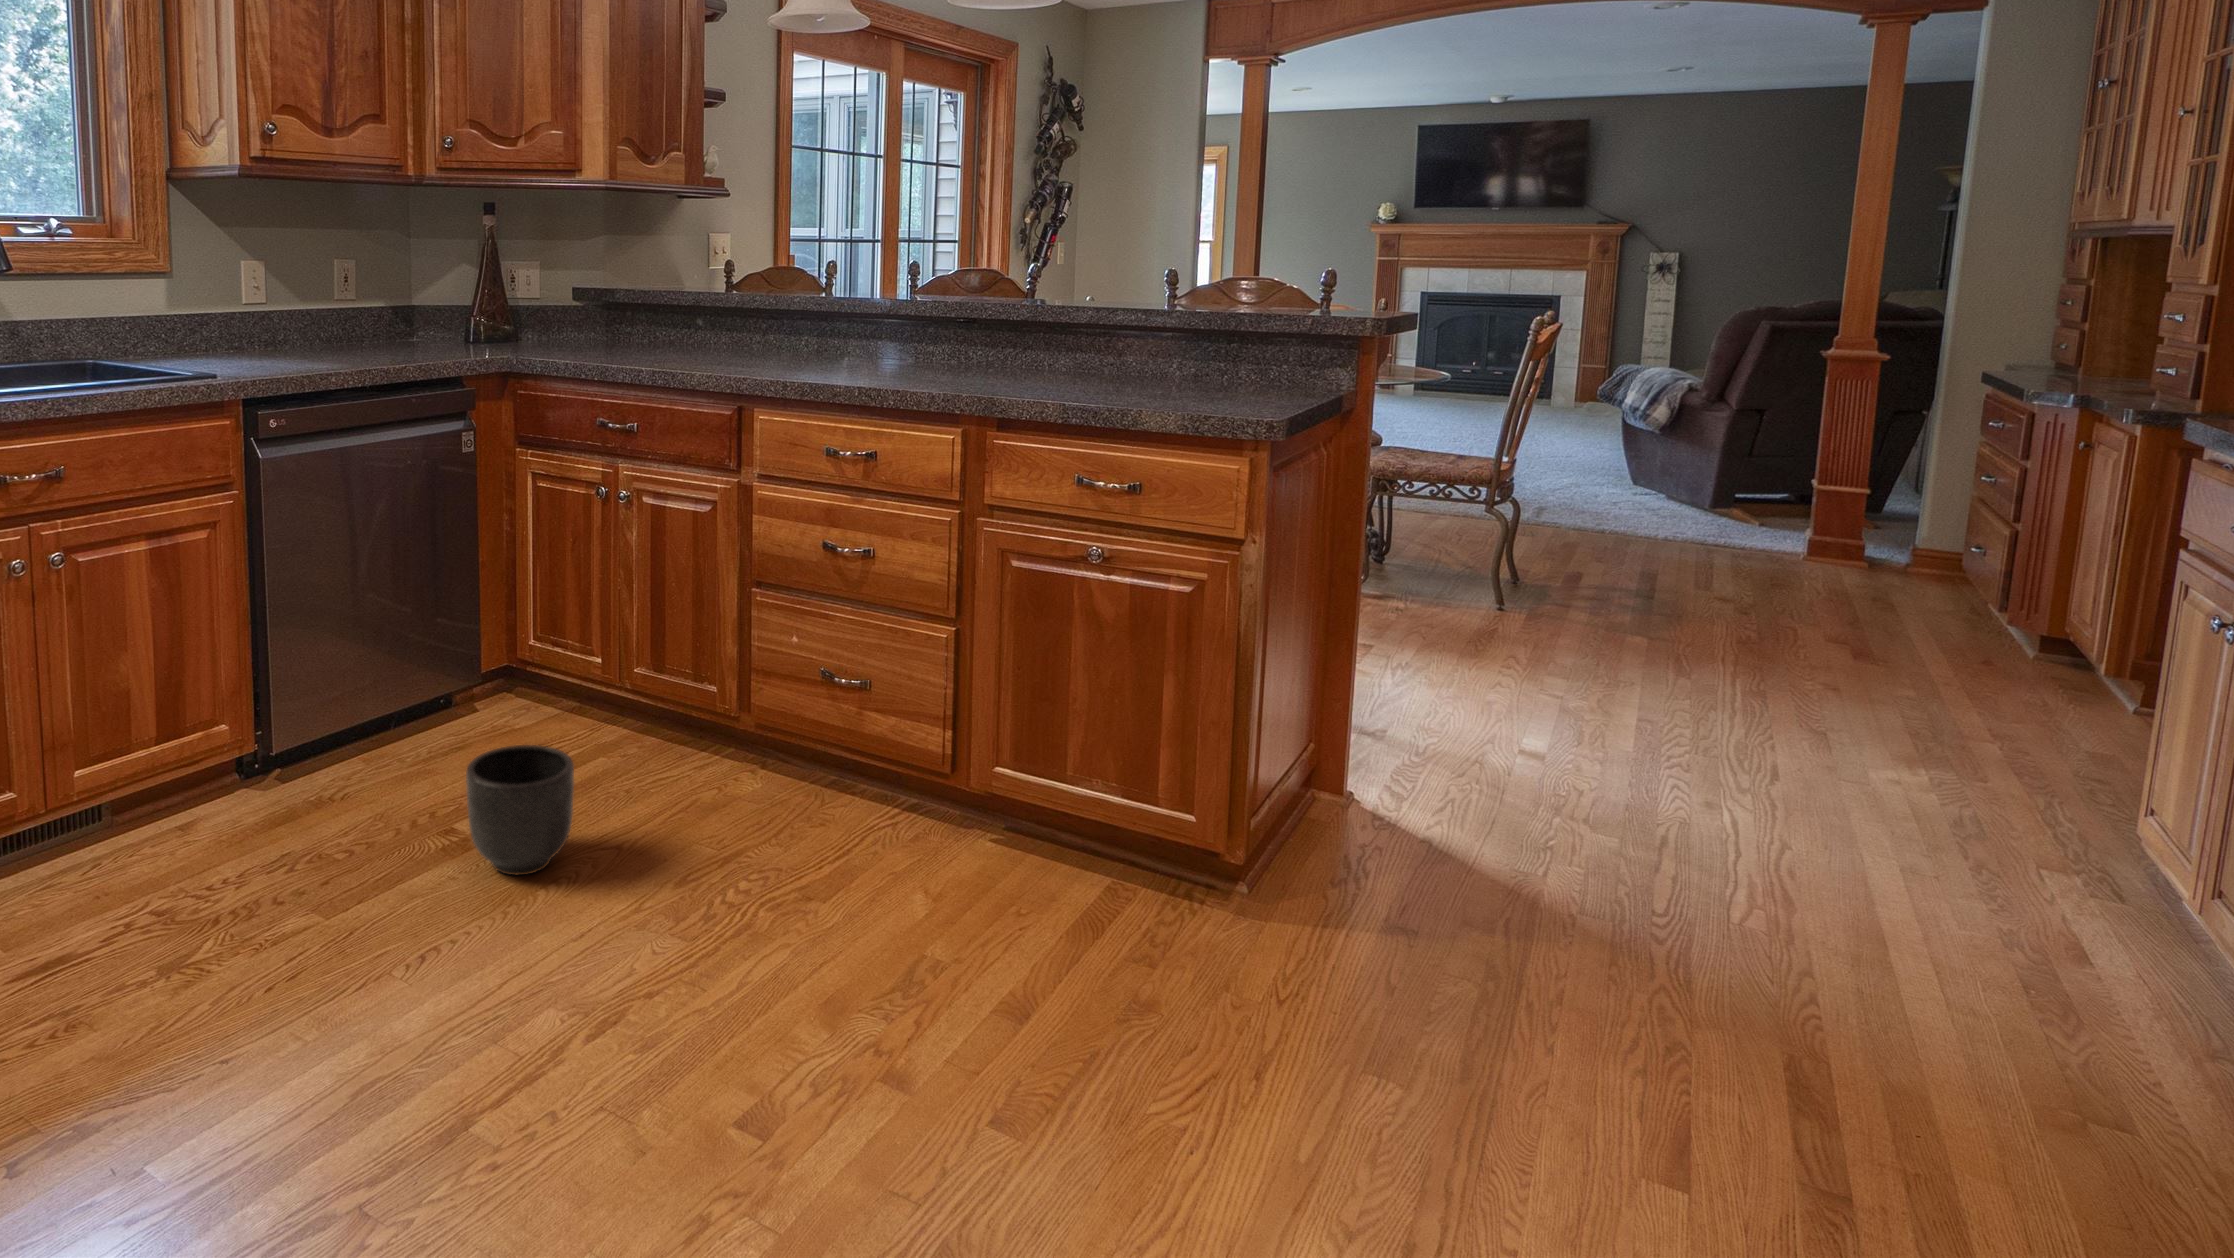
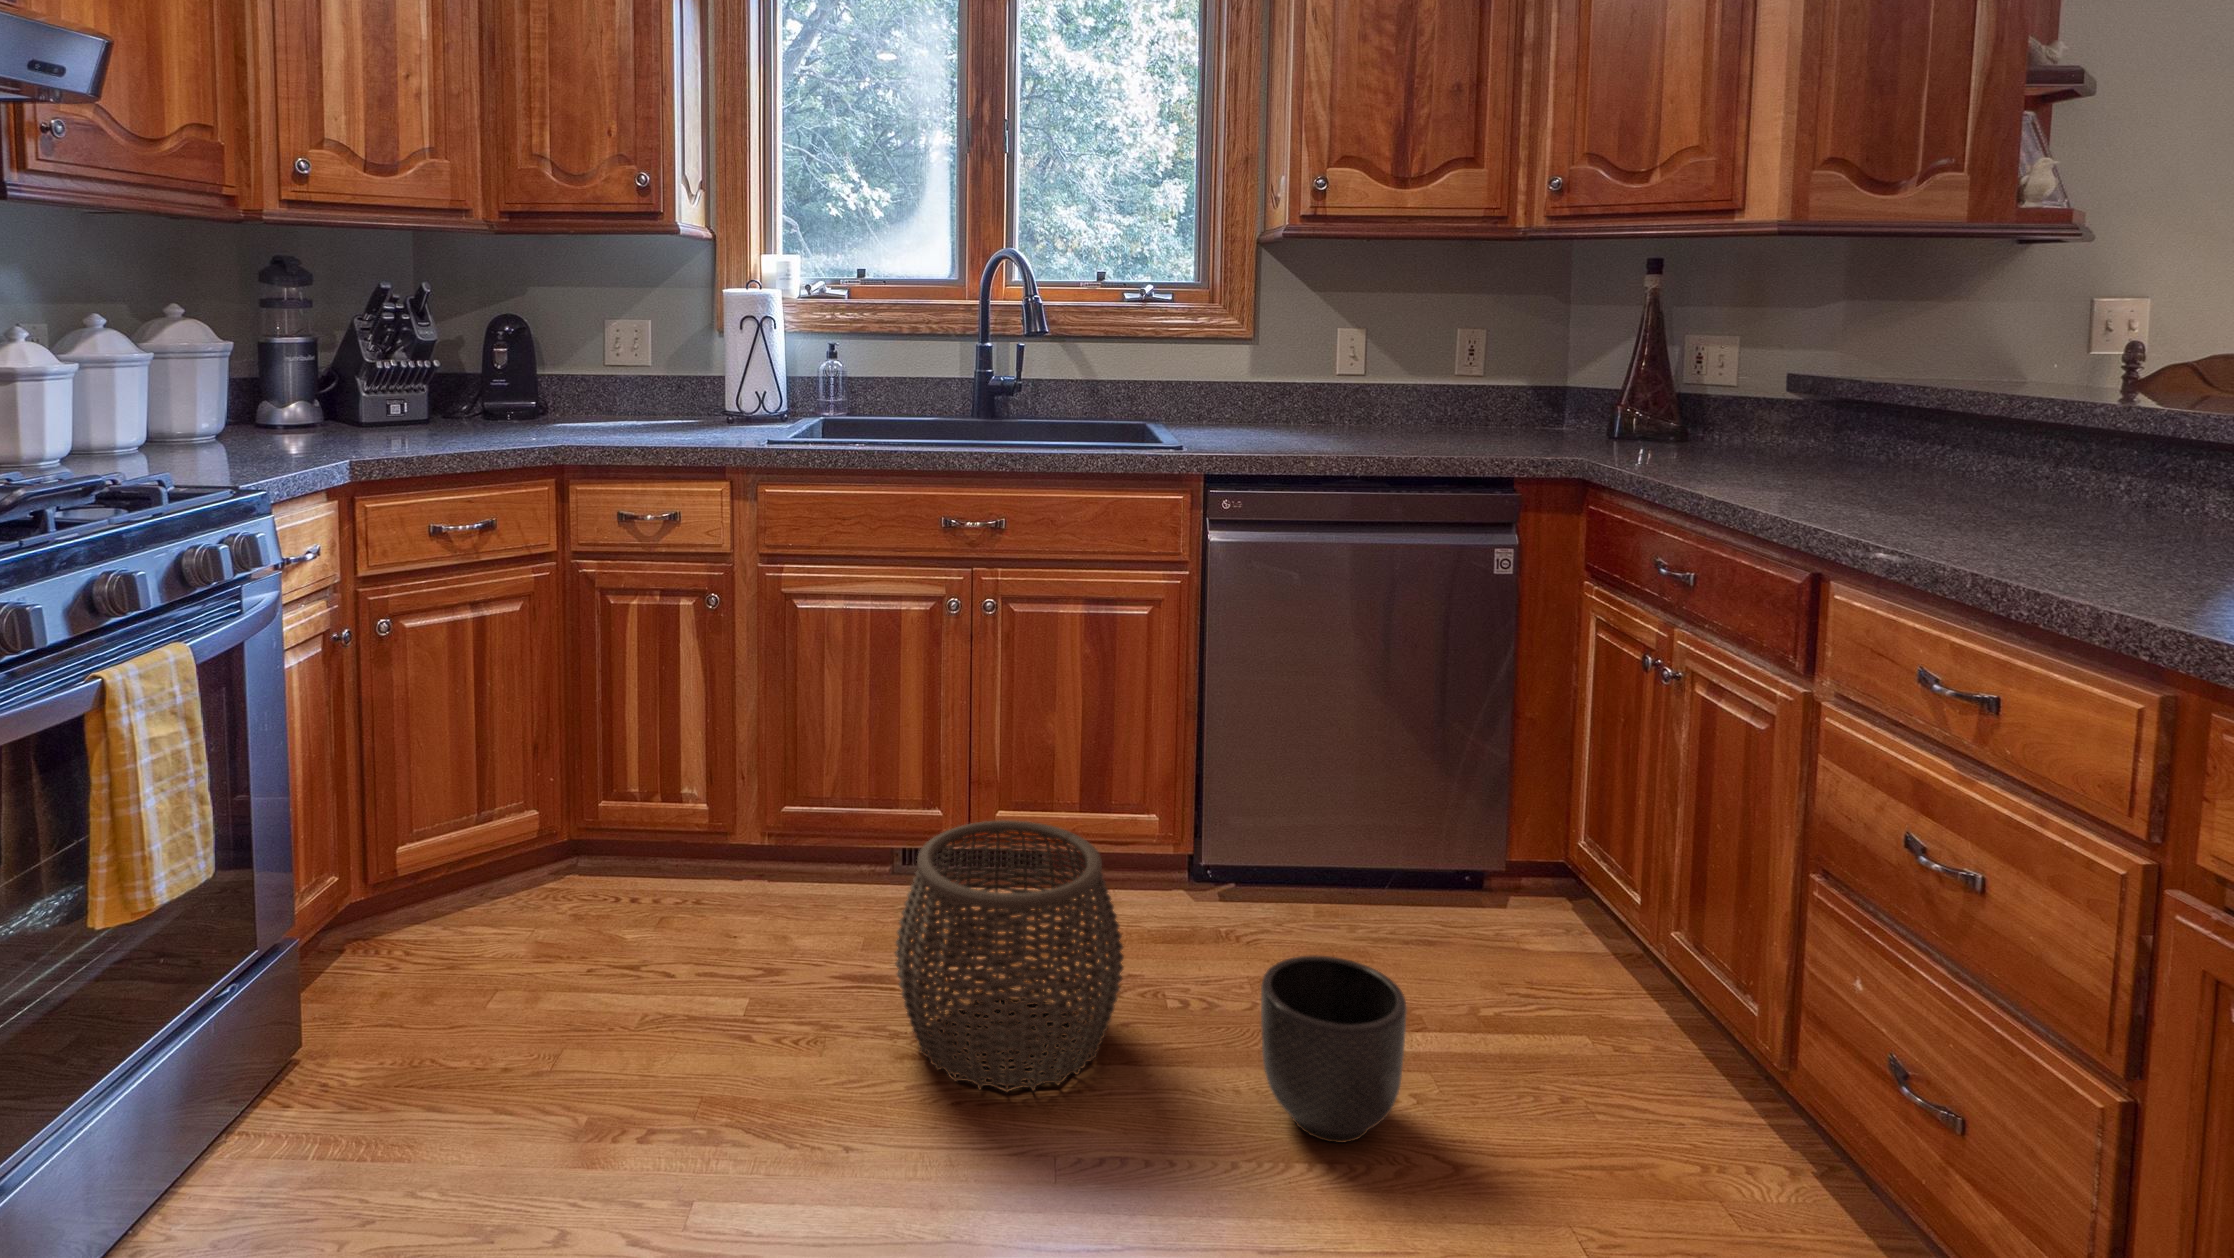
woven basket: none [129,735,360,984] -> present [895,820,1124,1093]

